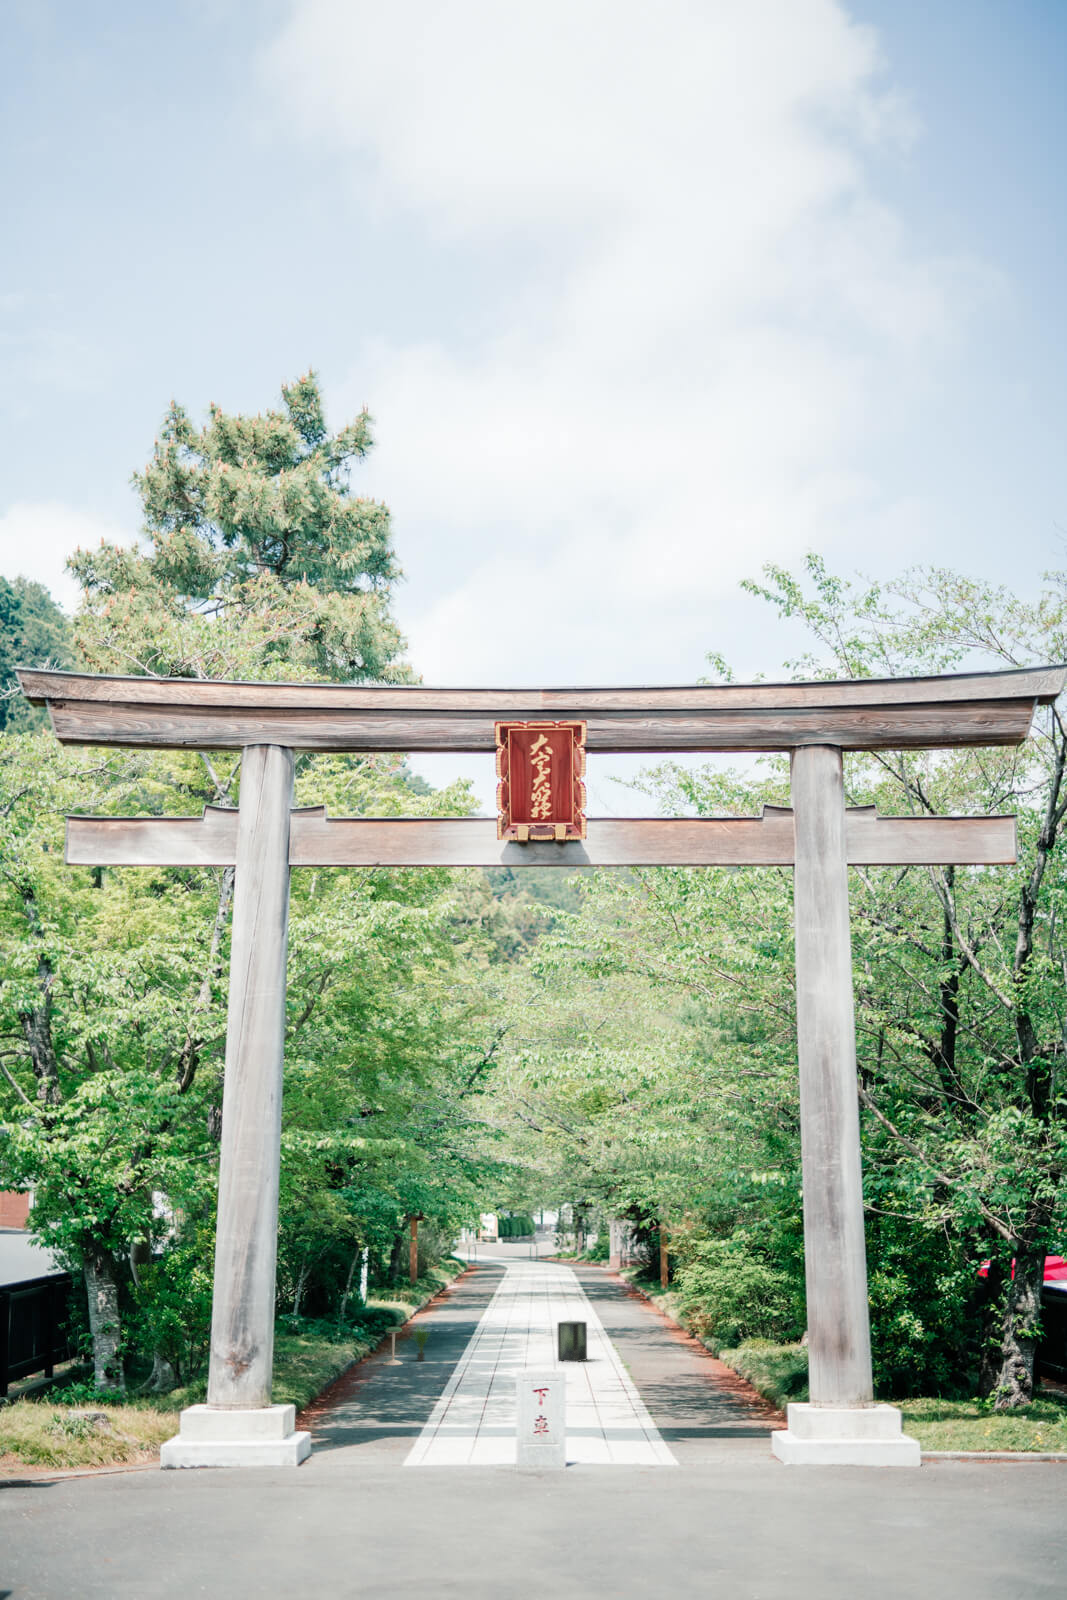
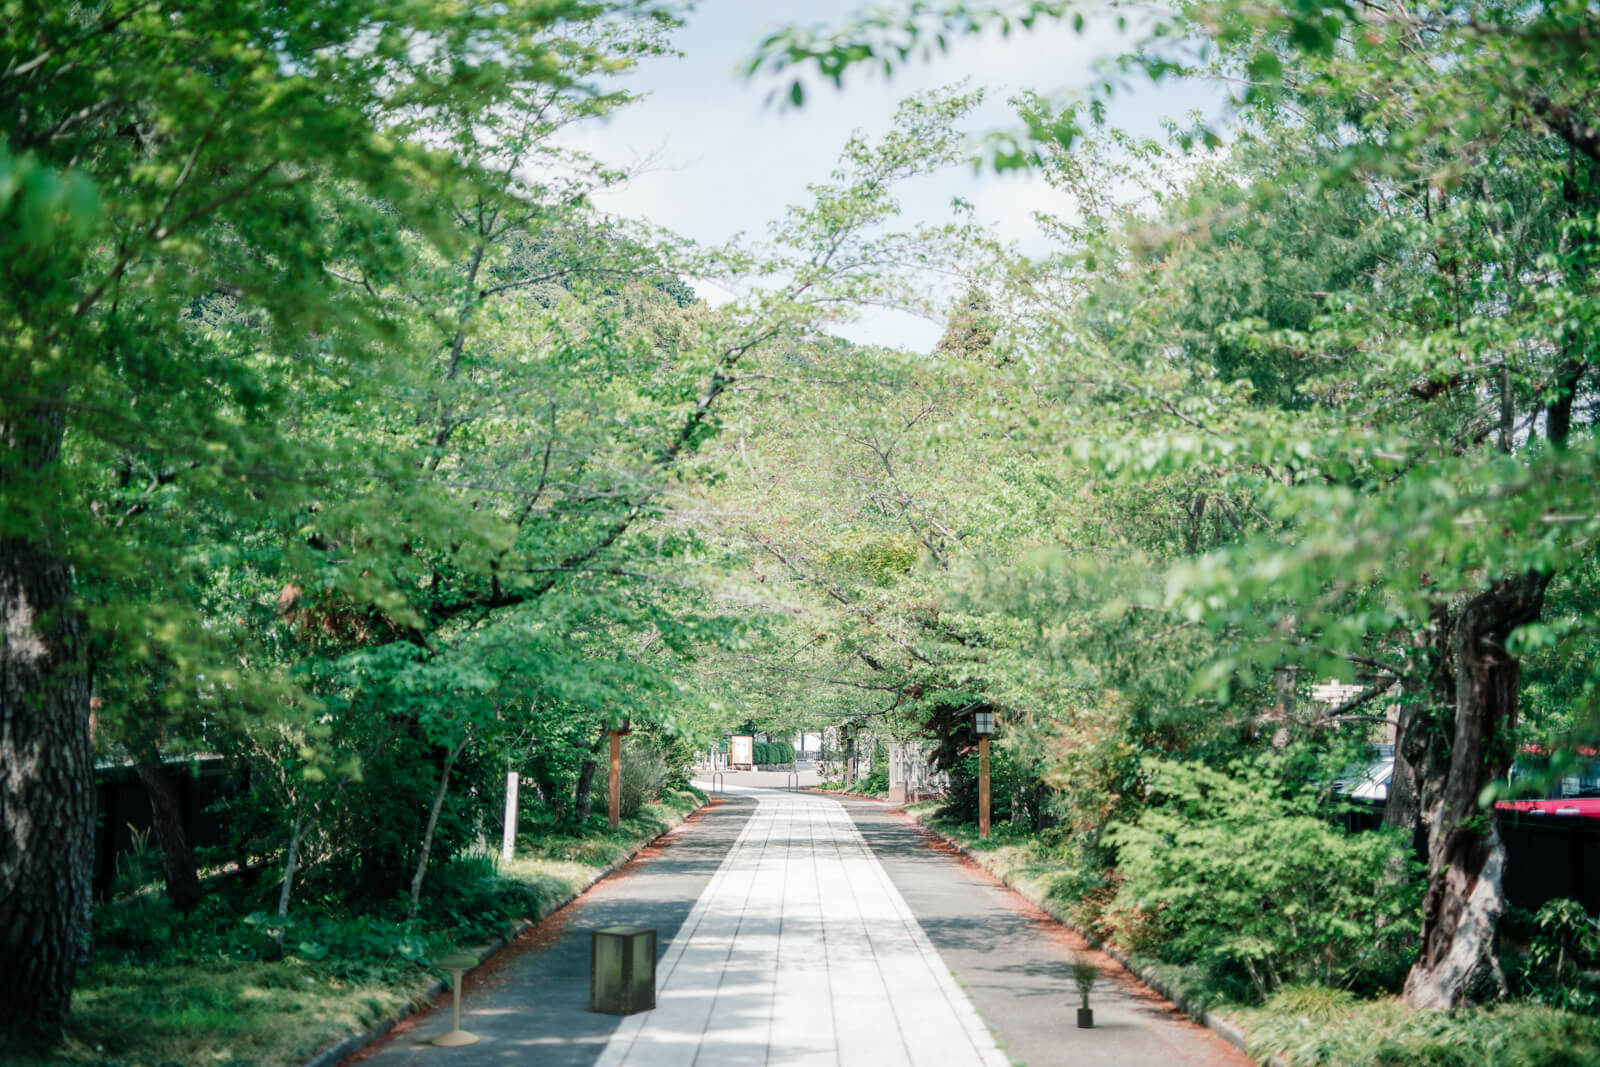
storage box: present [558,1321,587,1362] -> present [589,925,657,1016]
potted plant: present [414,1327,428,1361] -> present [1070,943,1100,1028]

